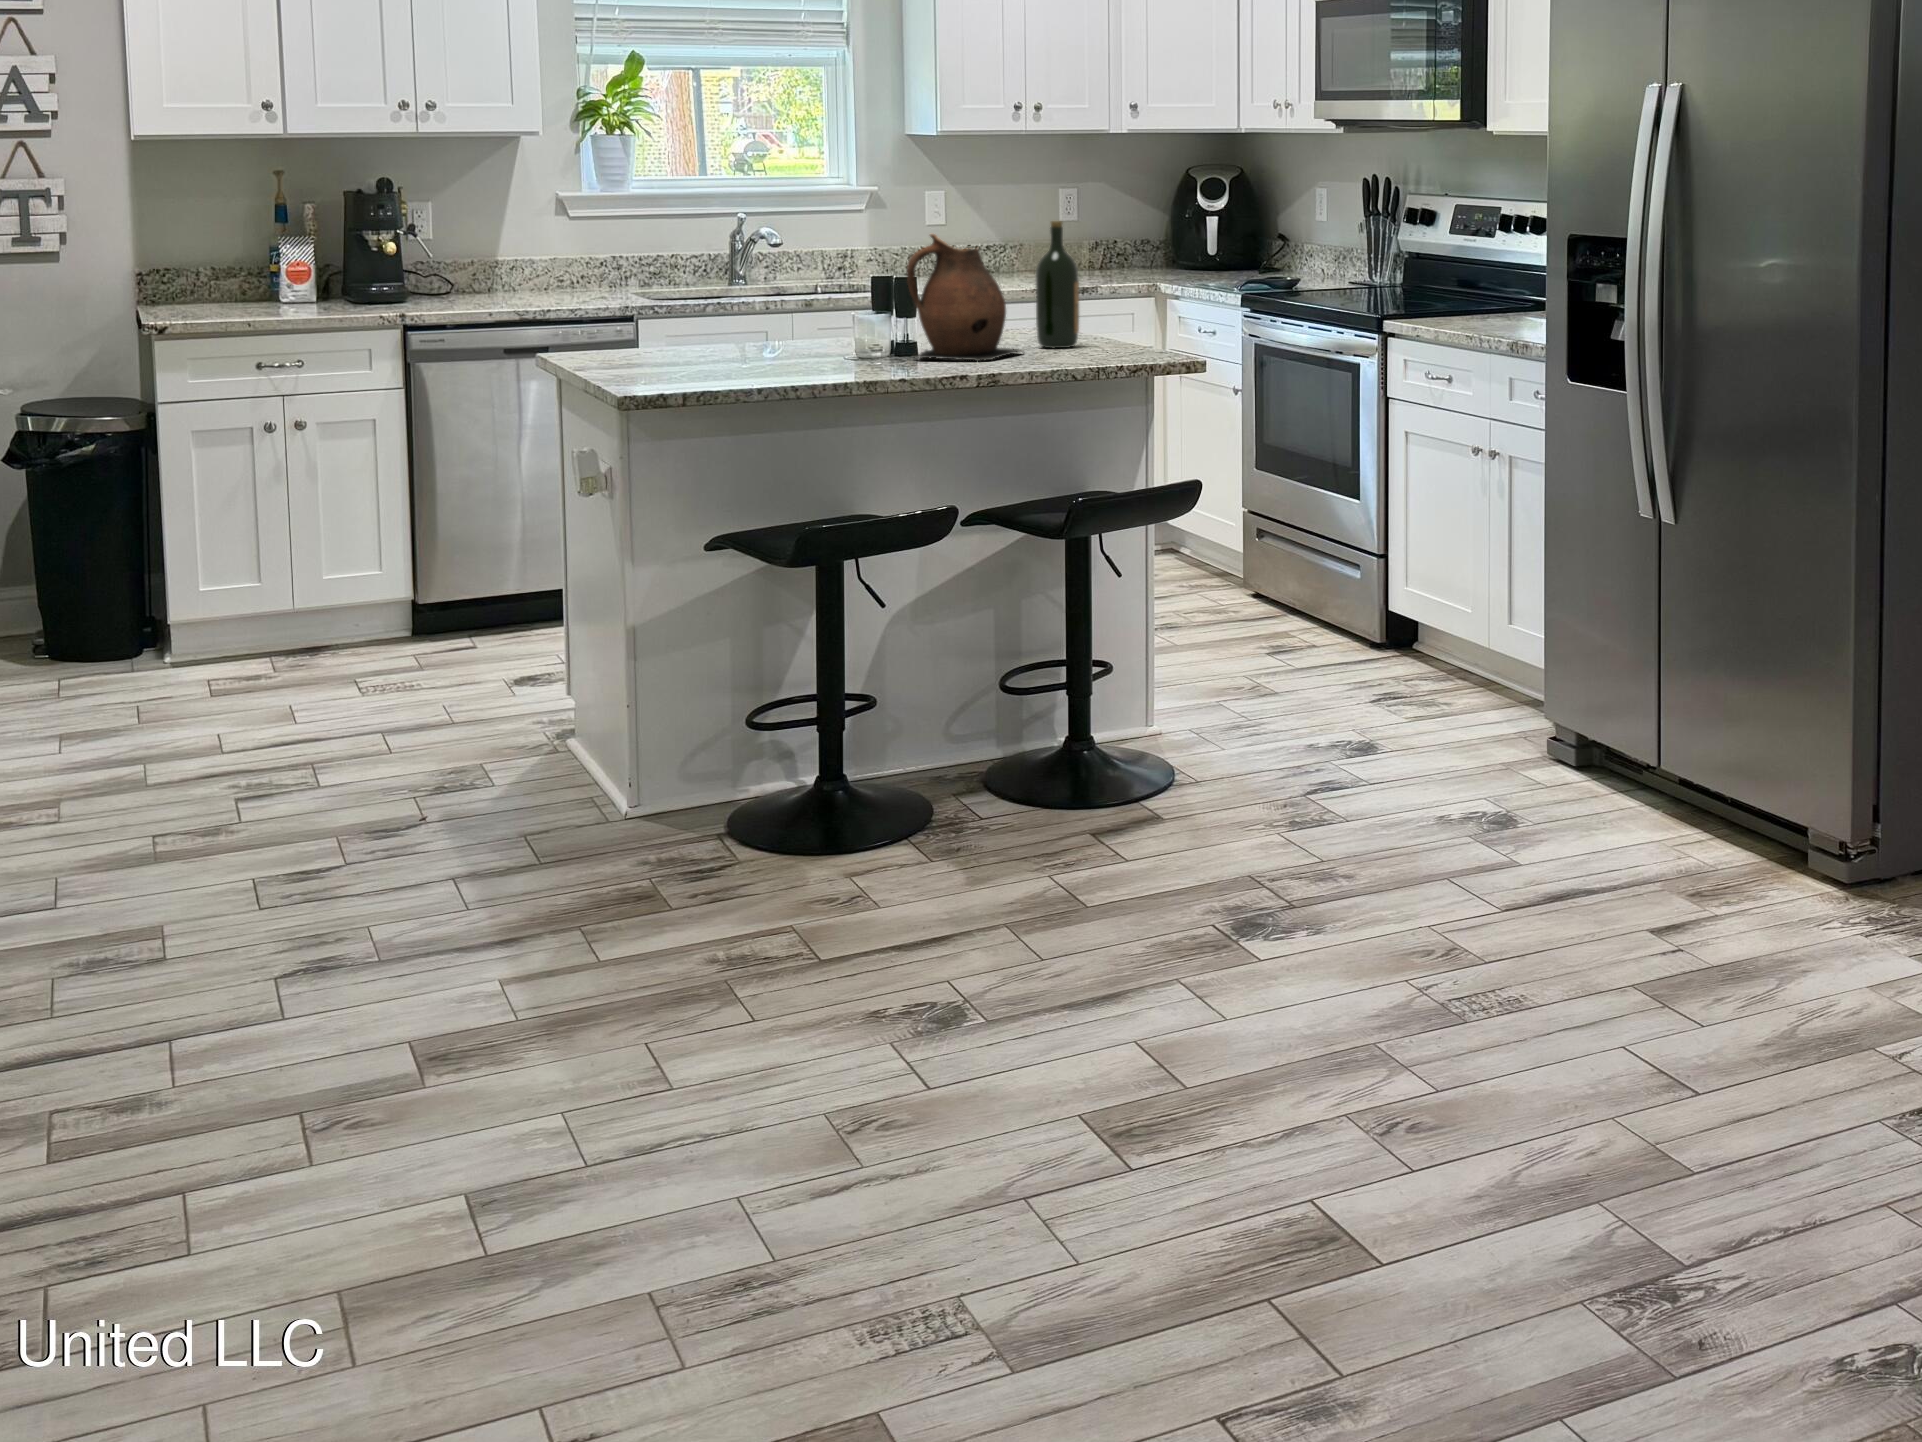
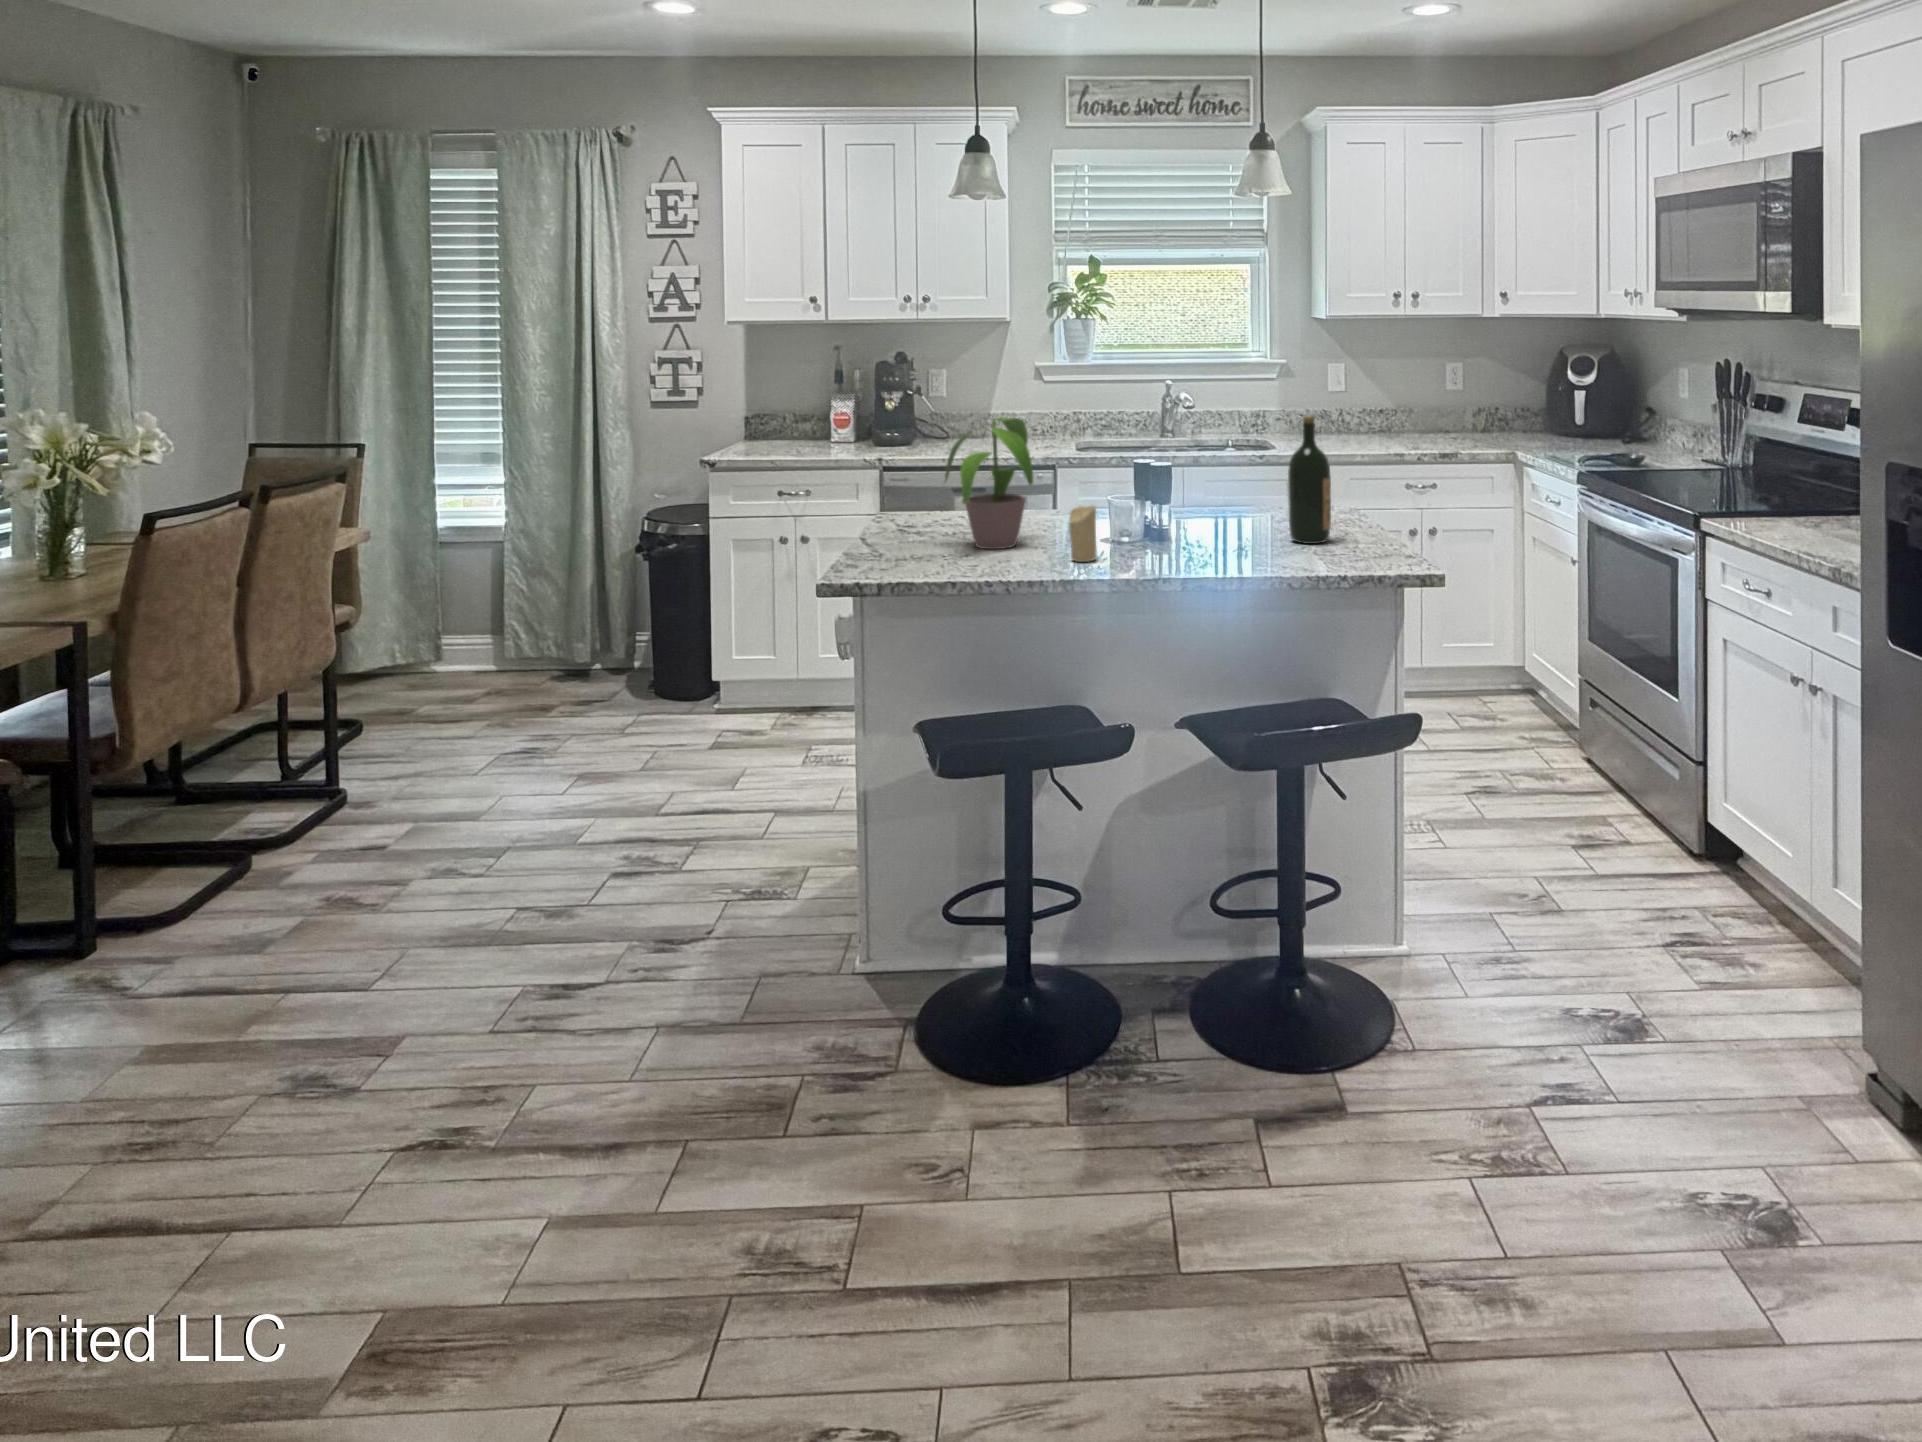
potted plant: none [679,227,801,368] -> present [945,418,1033,549]
ceramic pitcher: present [906,234,1024,361] -> none [1142,429,1260,563]
candle: none [850,311,878,368] -> present [1069,506,1096,562]

